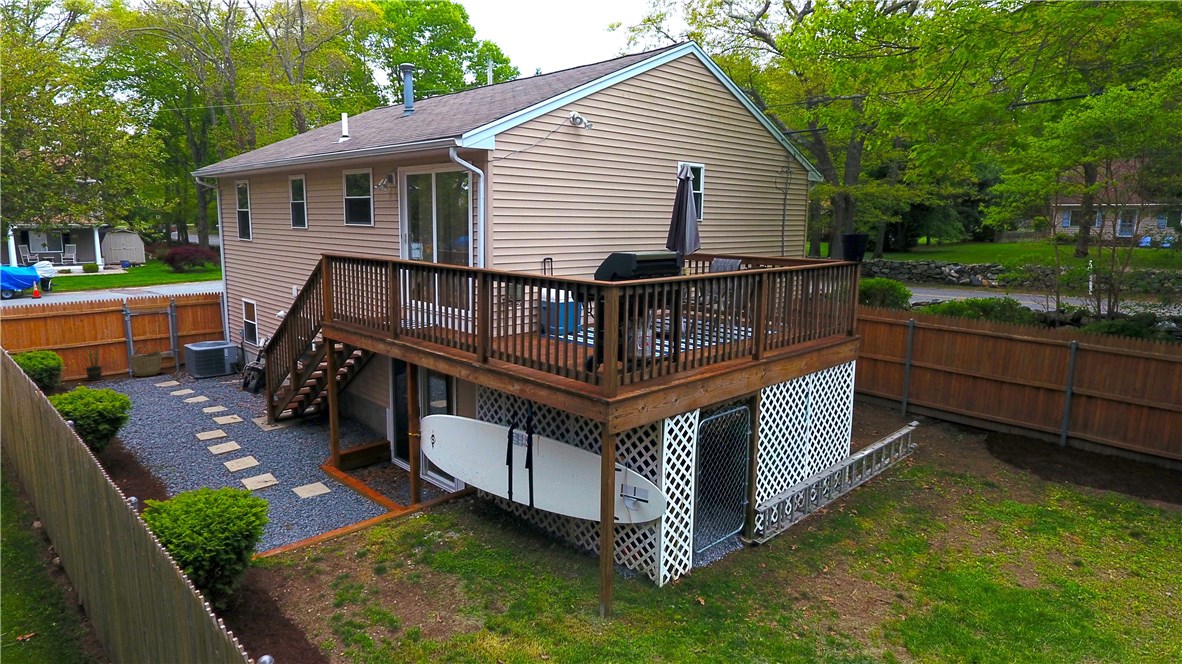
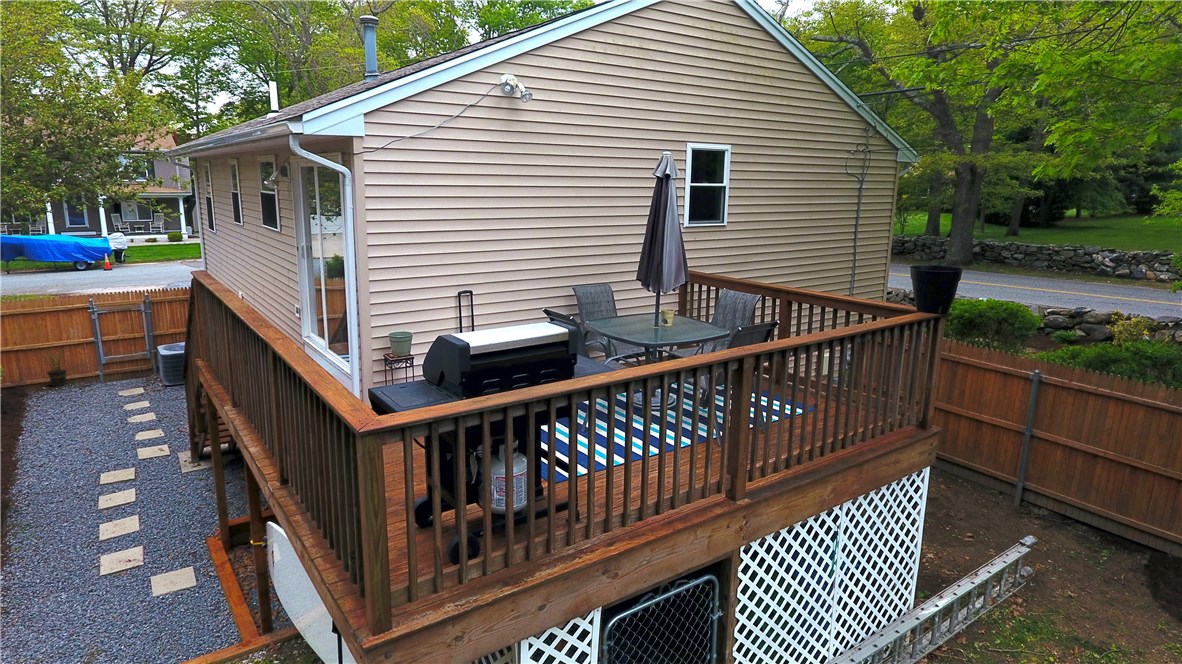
woven basket: present [130,347,162,376] -> none [97,346,133,382]

